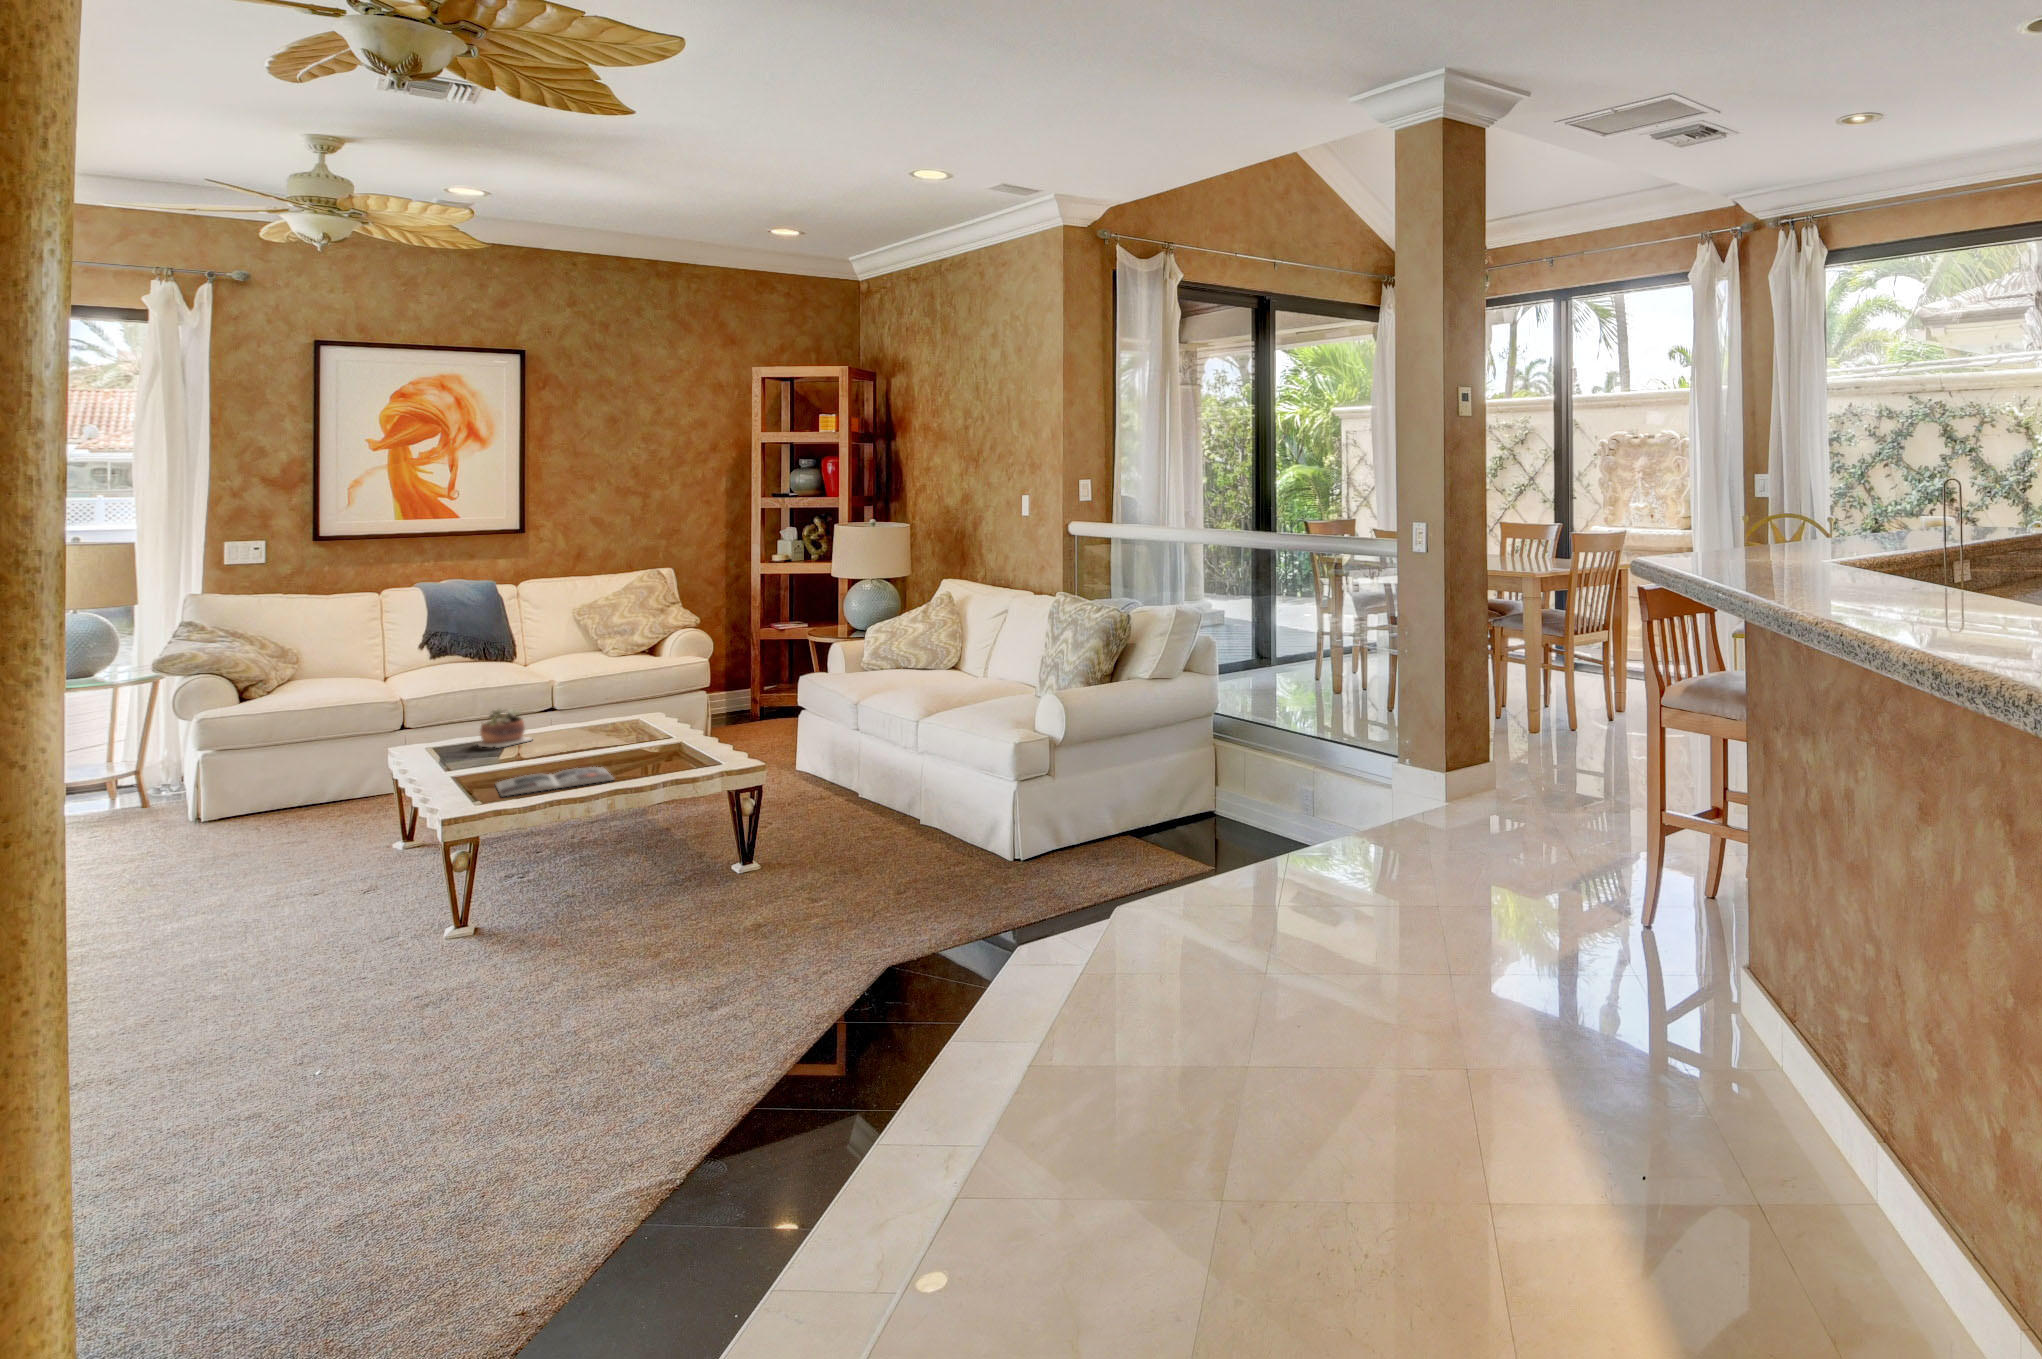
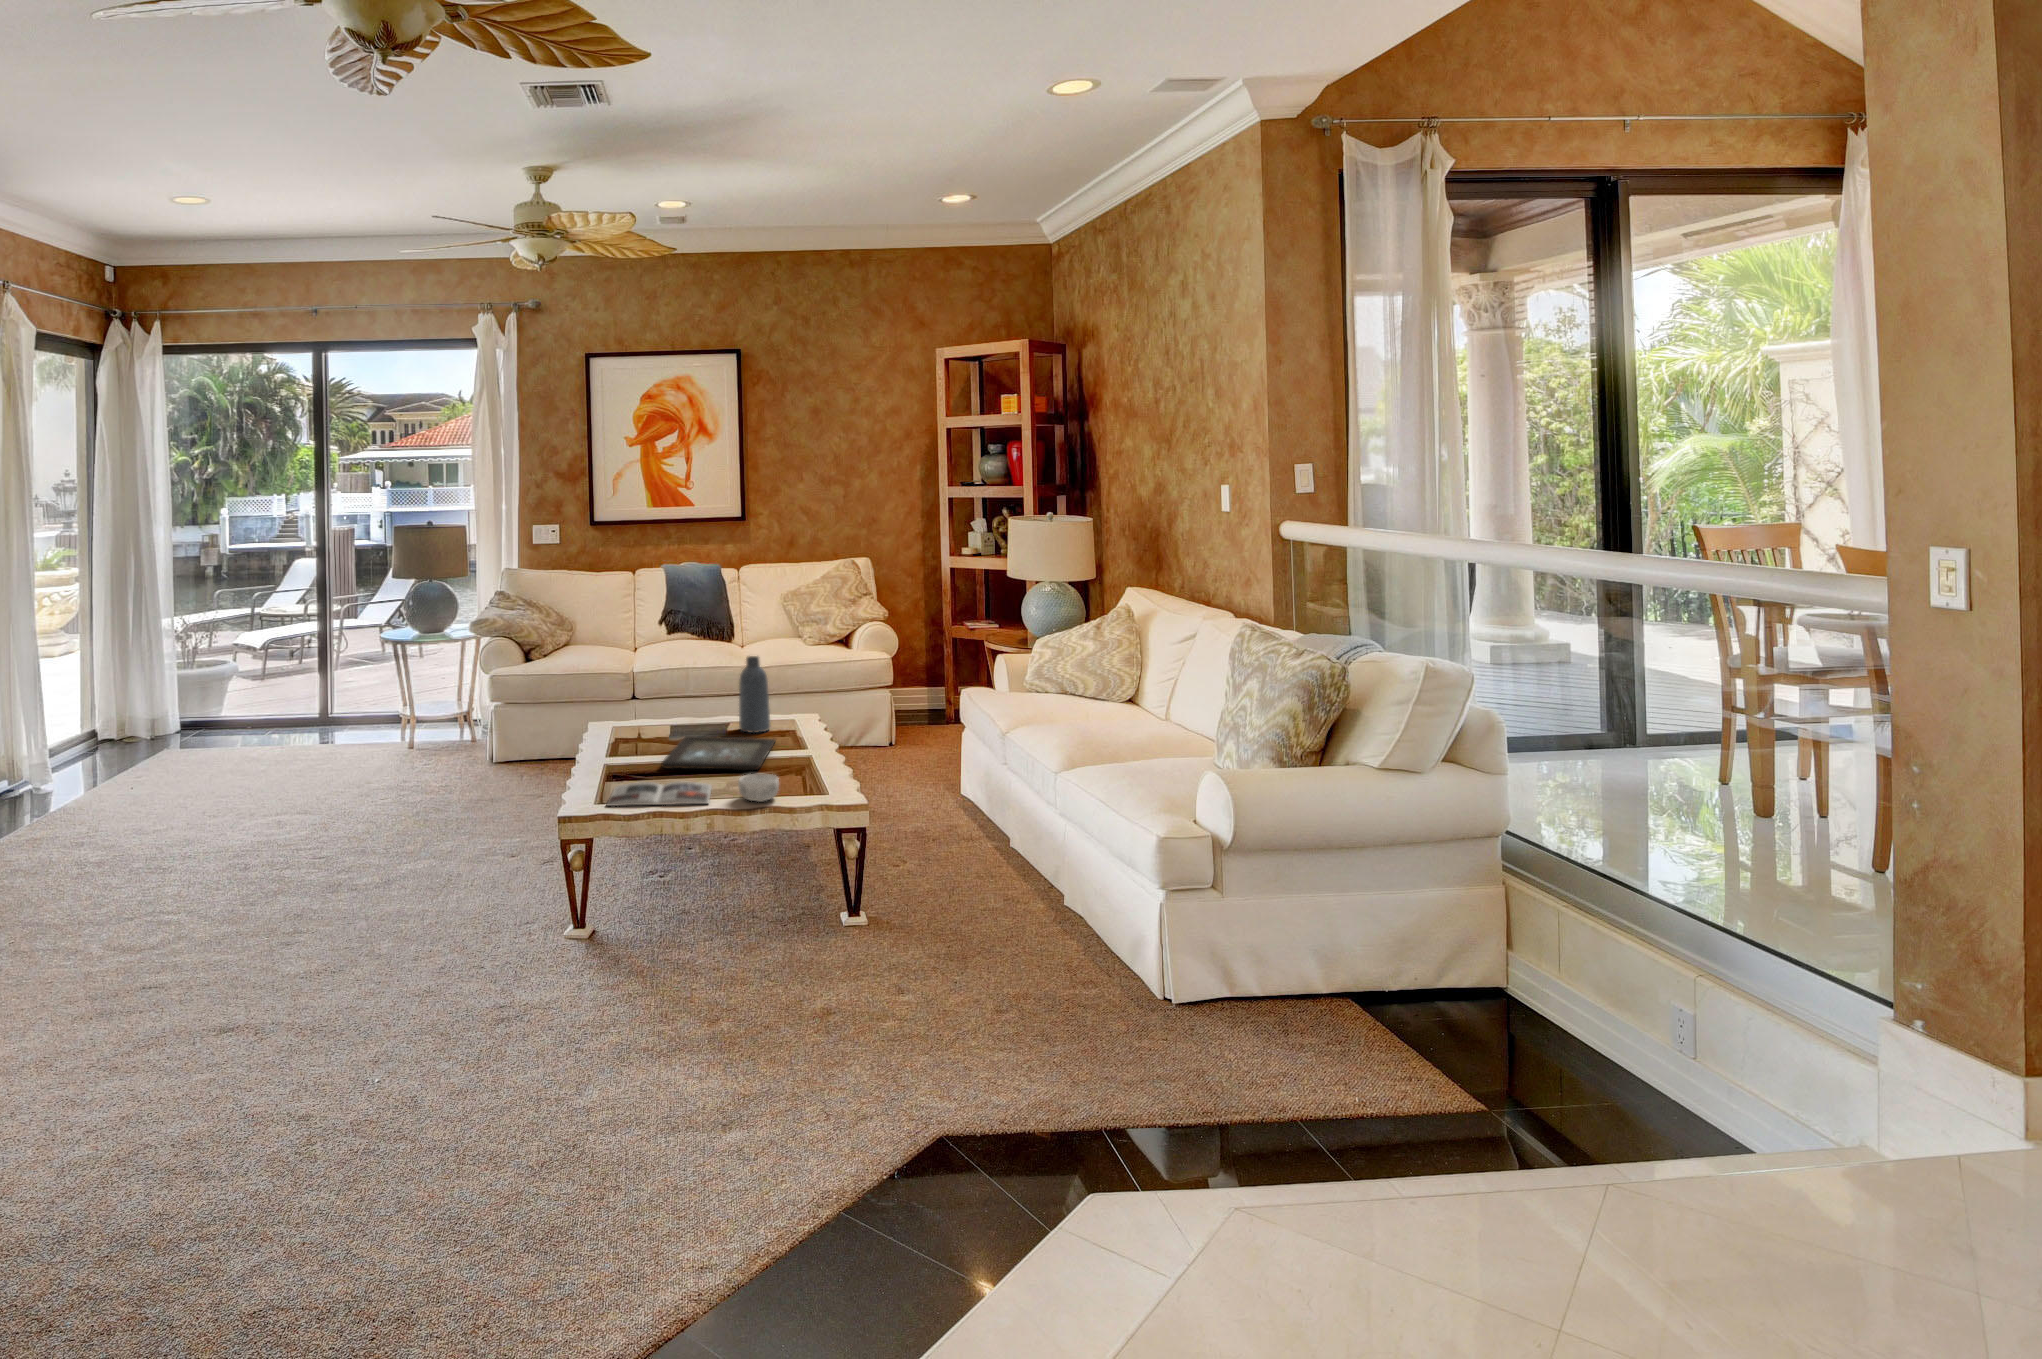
vase: none [593,656,628,730] -> present [739,656,770,733]
succulent plant: present [478,708,532,748] -> none [637,698,685,741]
tray: none [535,729,646,764] -> present [661,736,775,770]
decorative bowl: none [642,748,684,772] -> present [738,774,779,802]

